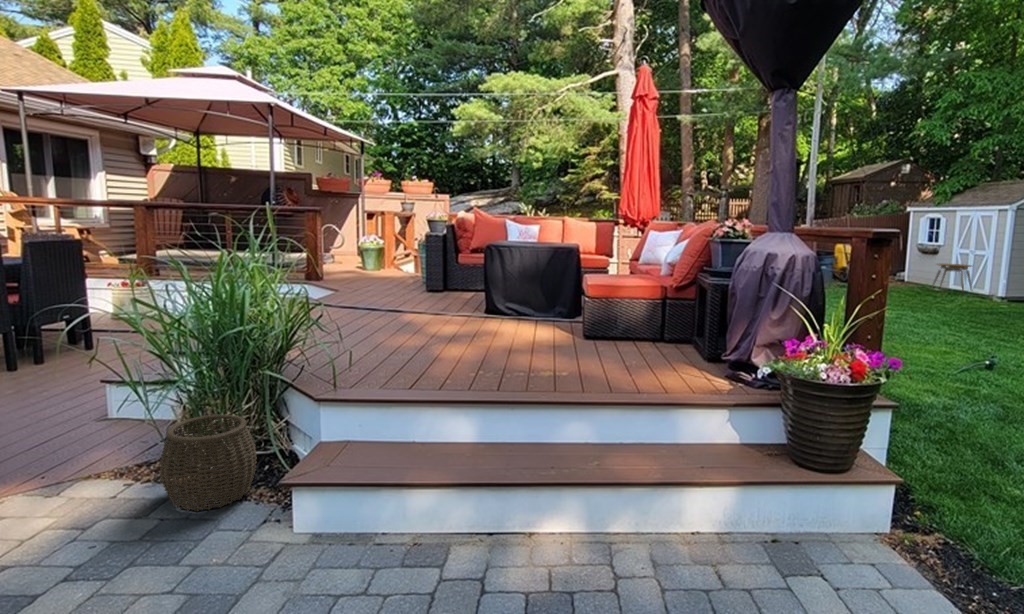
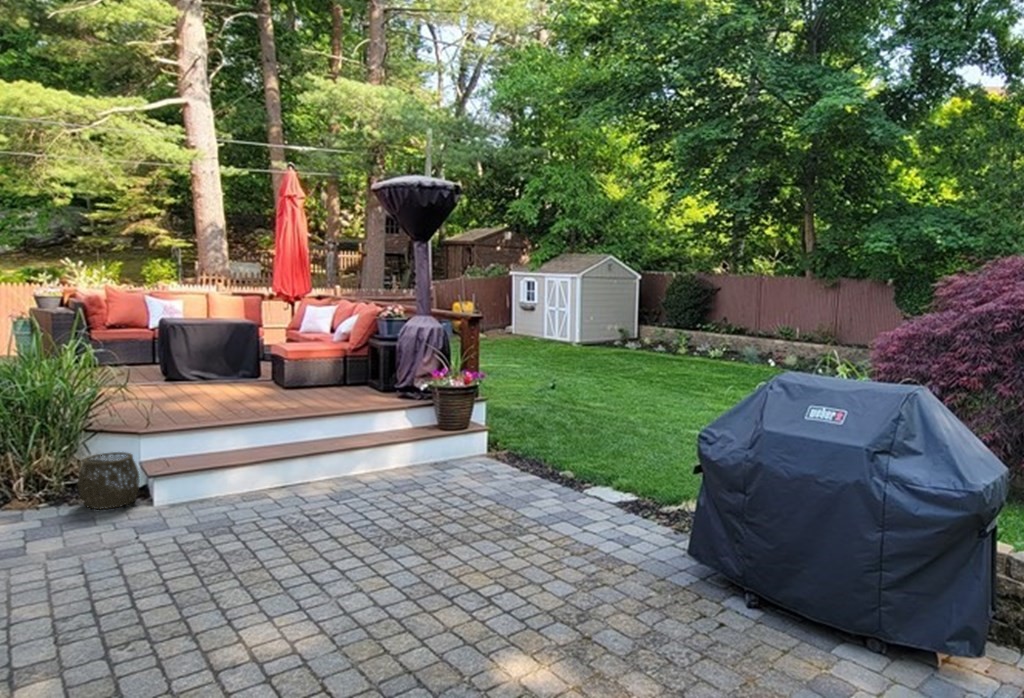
stool: present [931,264,972,292] -> none [531,320,559,343]

